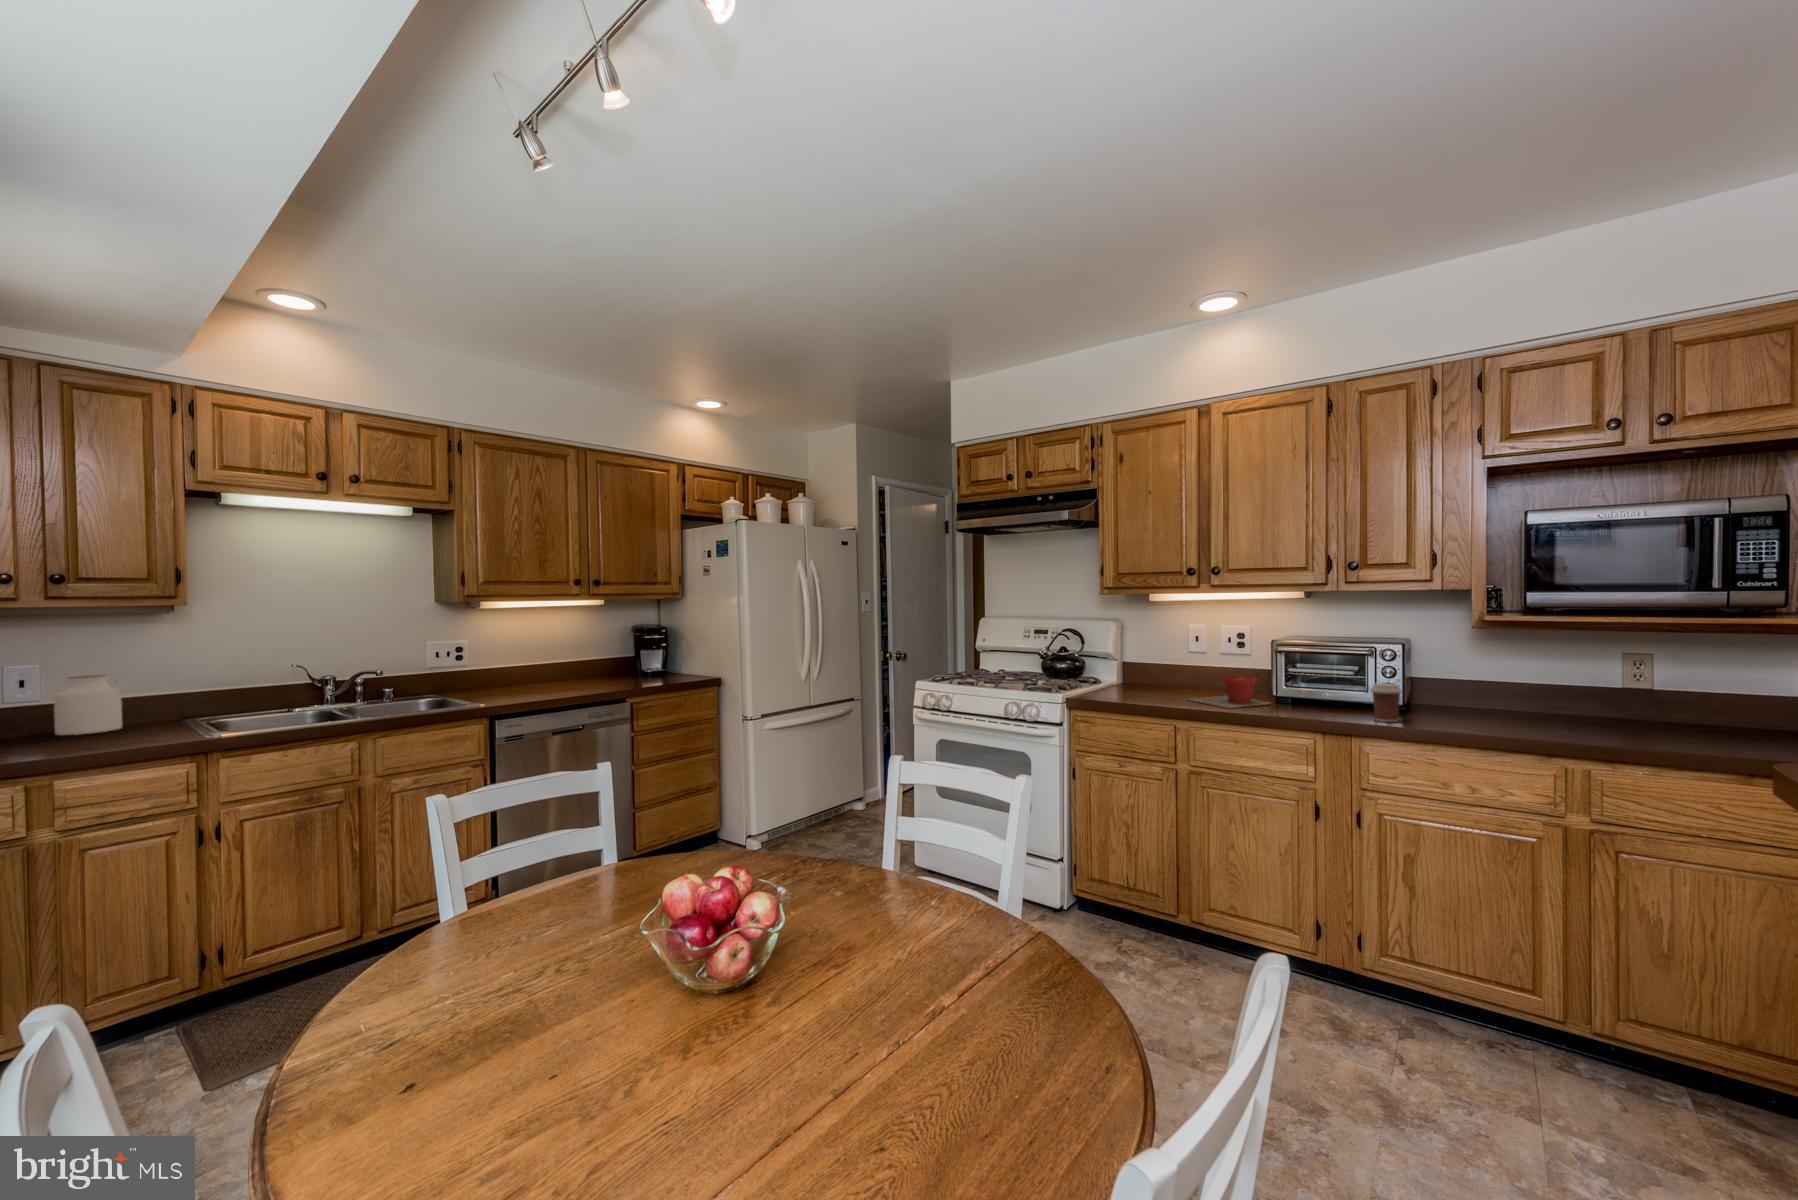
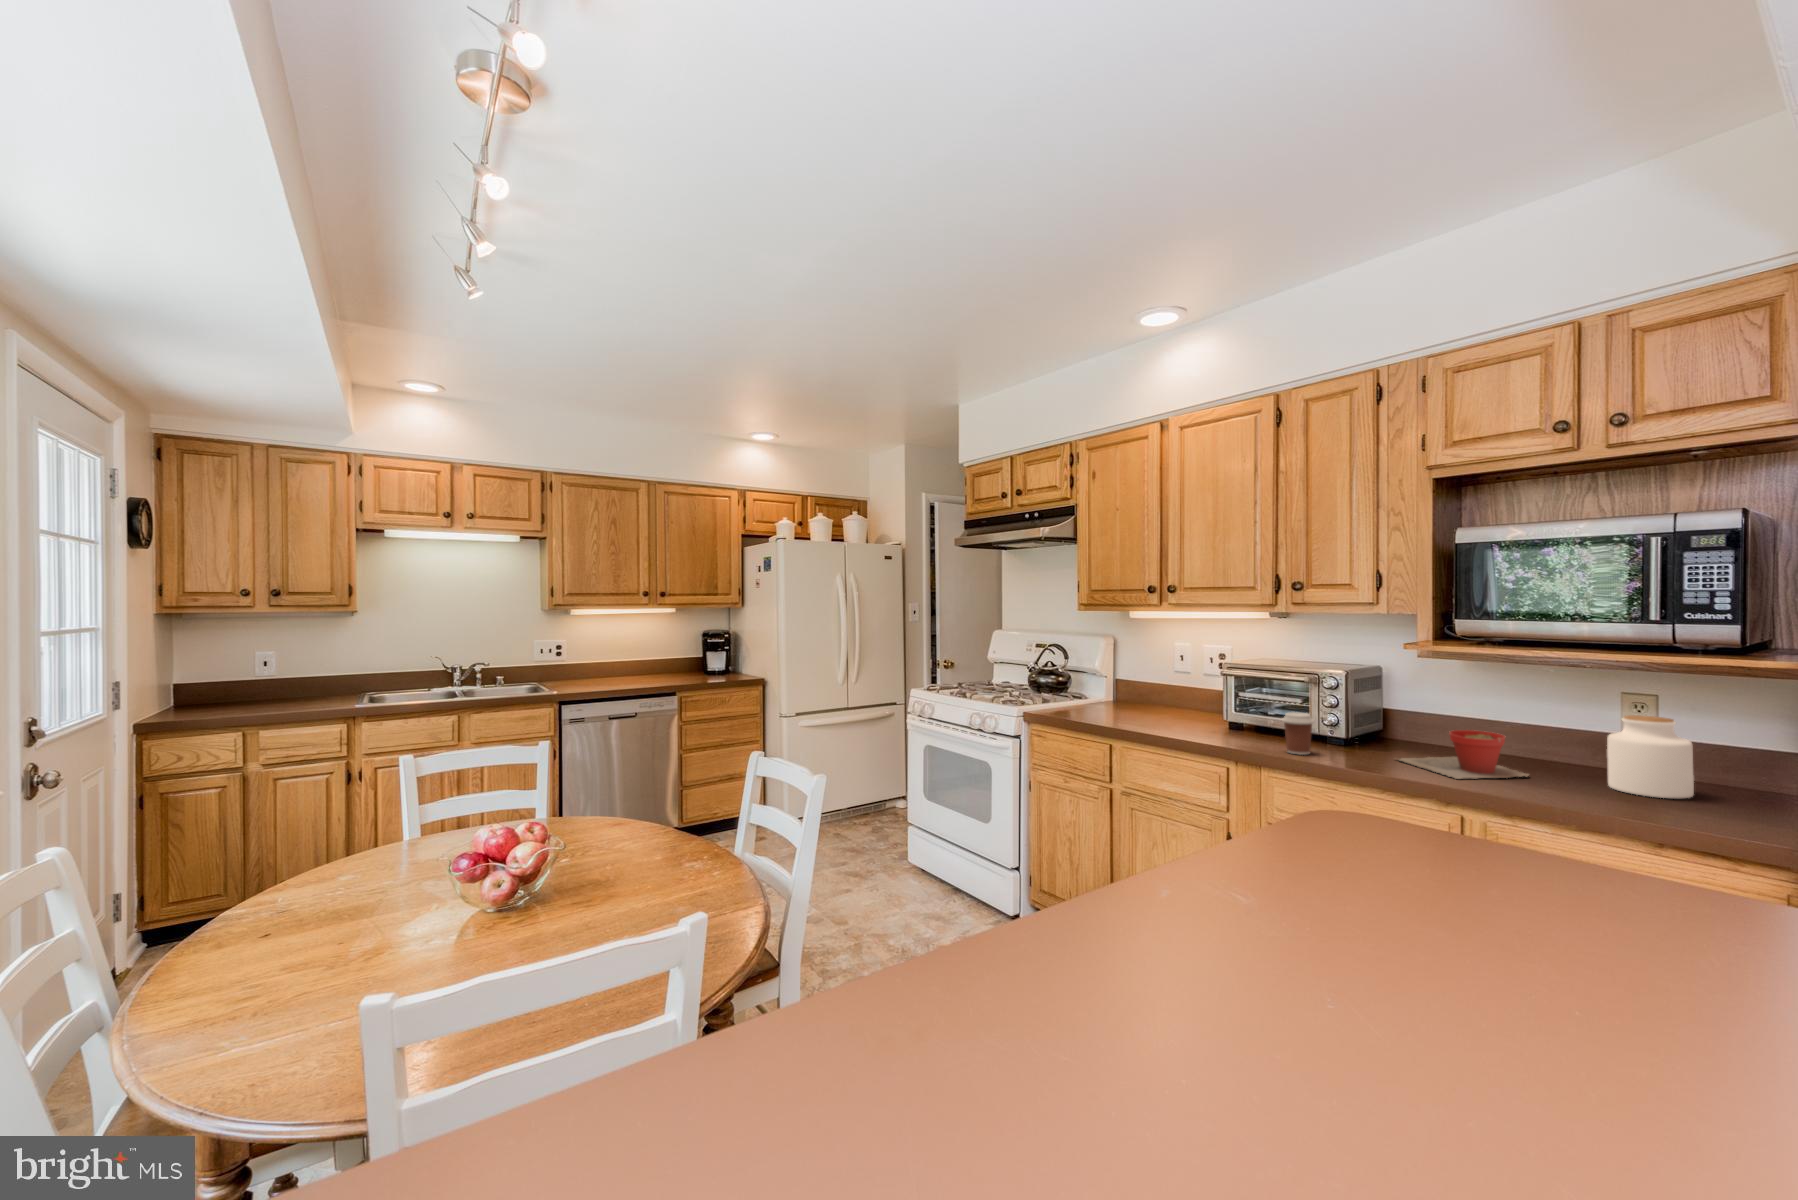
jar: present [54,675,122,735] -> present [1607,715,1694,798]
plant pot: present [1190,675,1270,708] -> present [1399,730,1528,779]

